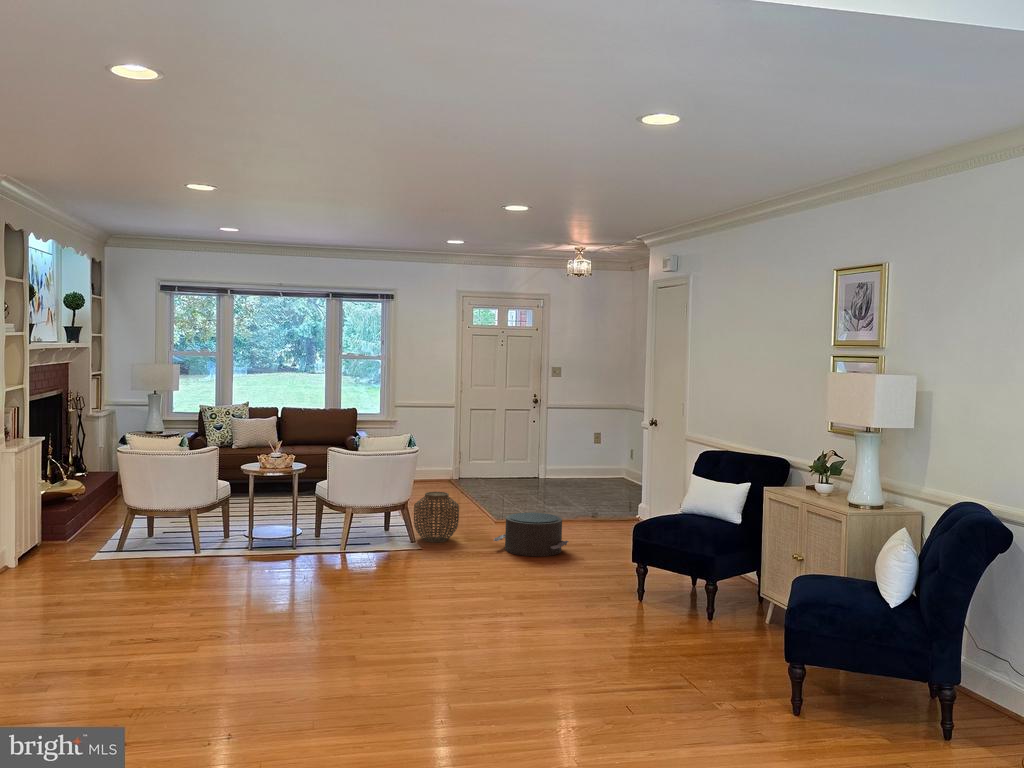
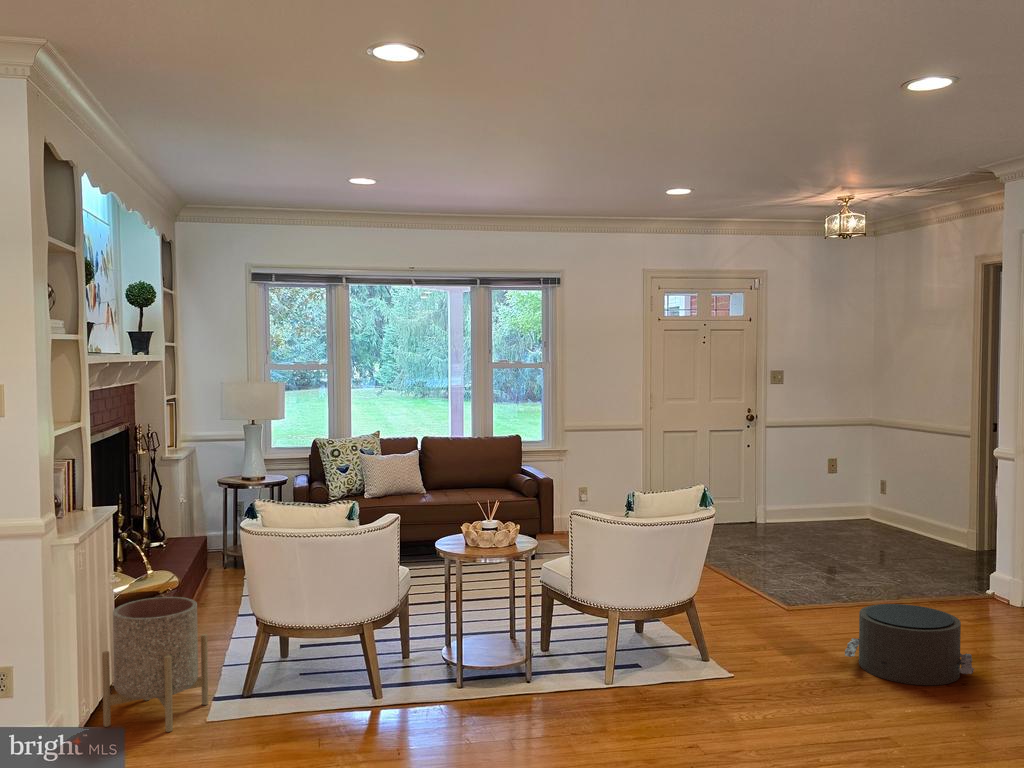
planter: none [30,490,95,563] -> present [102,597,208,732]
woven basket: present [414,492,459,542] -> none [696,572,770,656]

